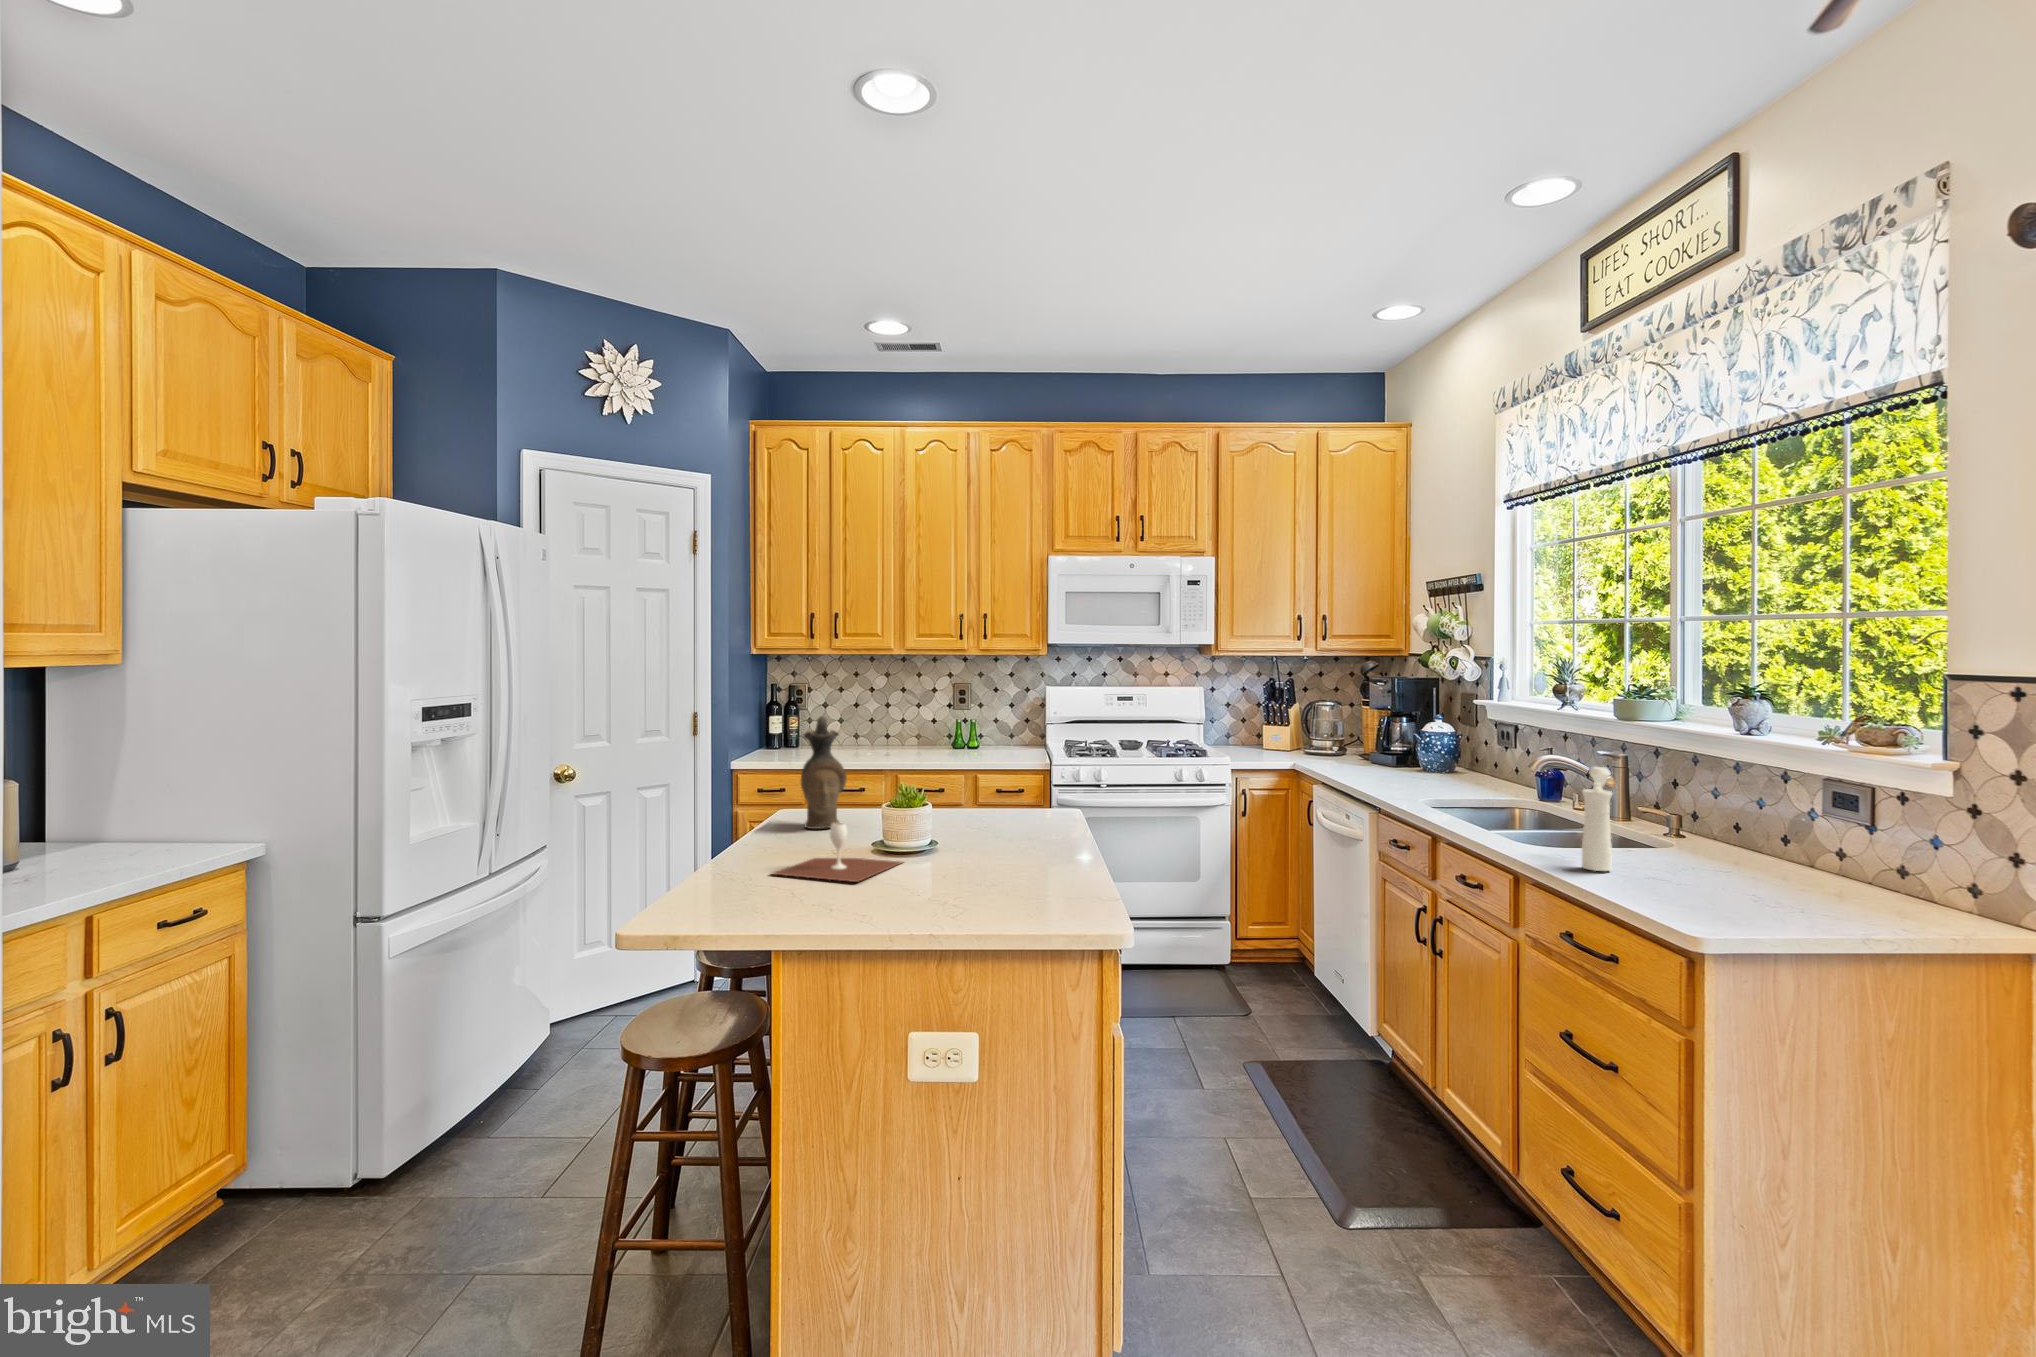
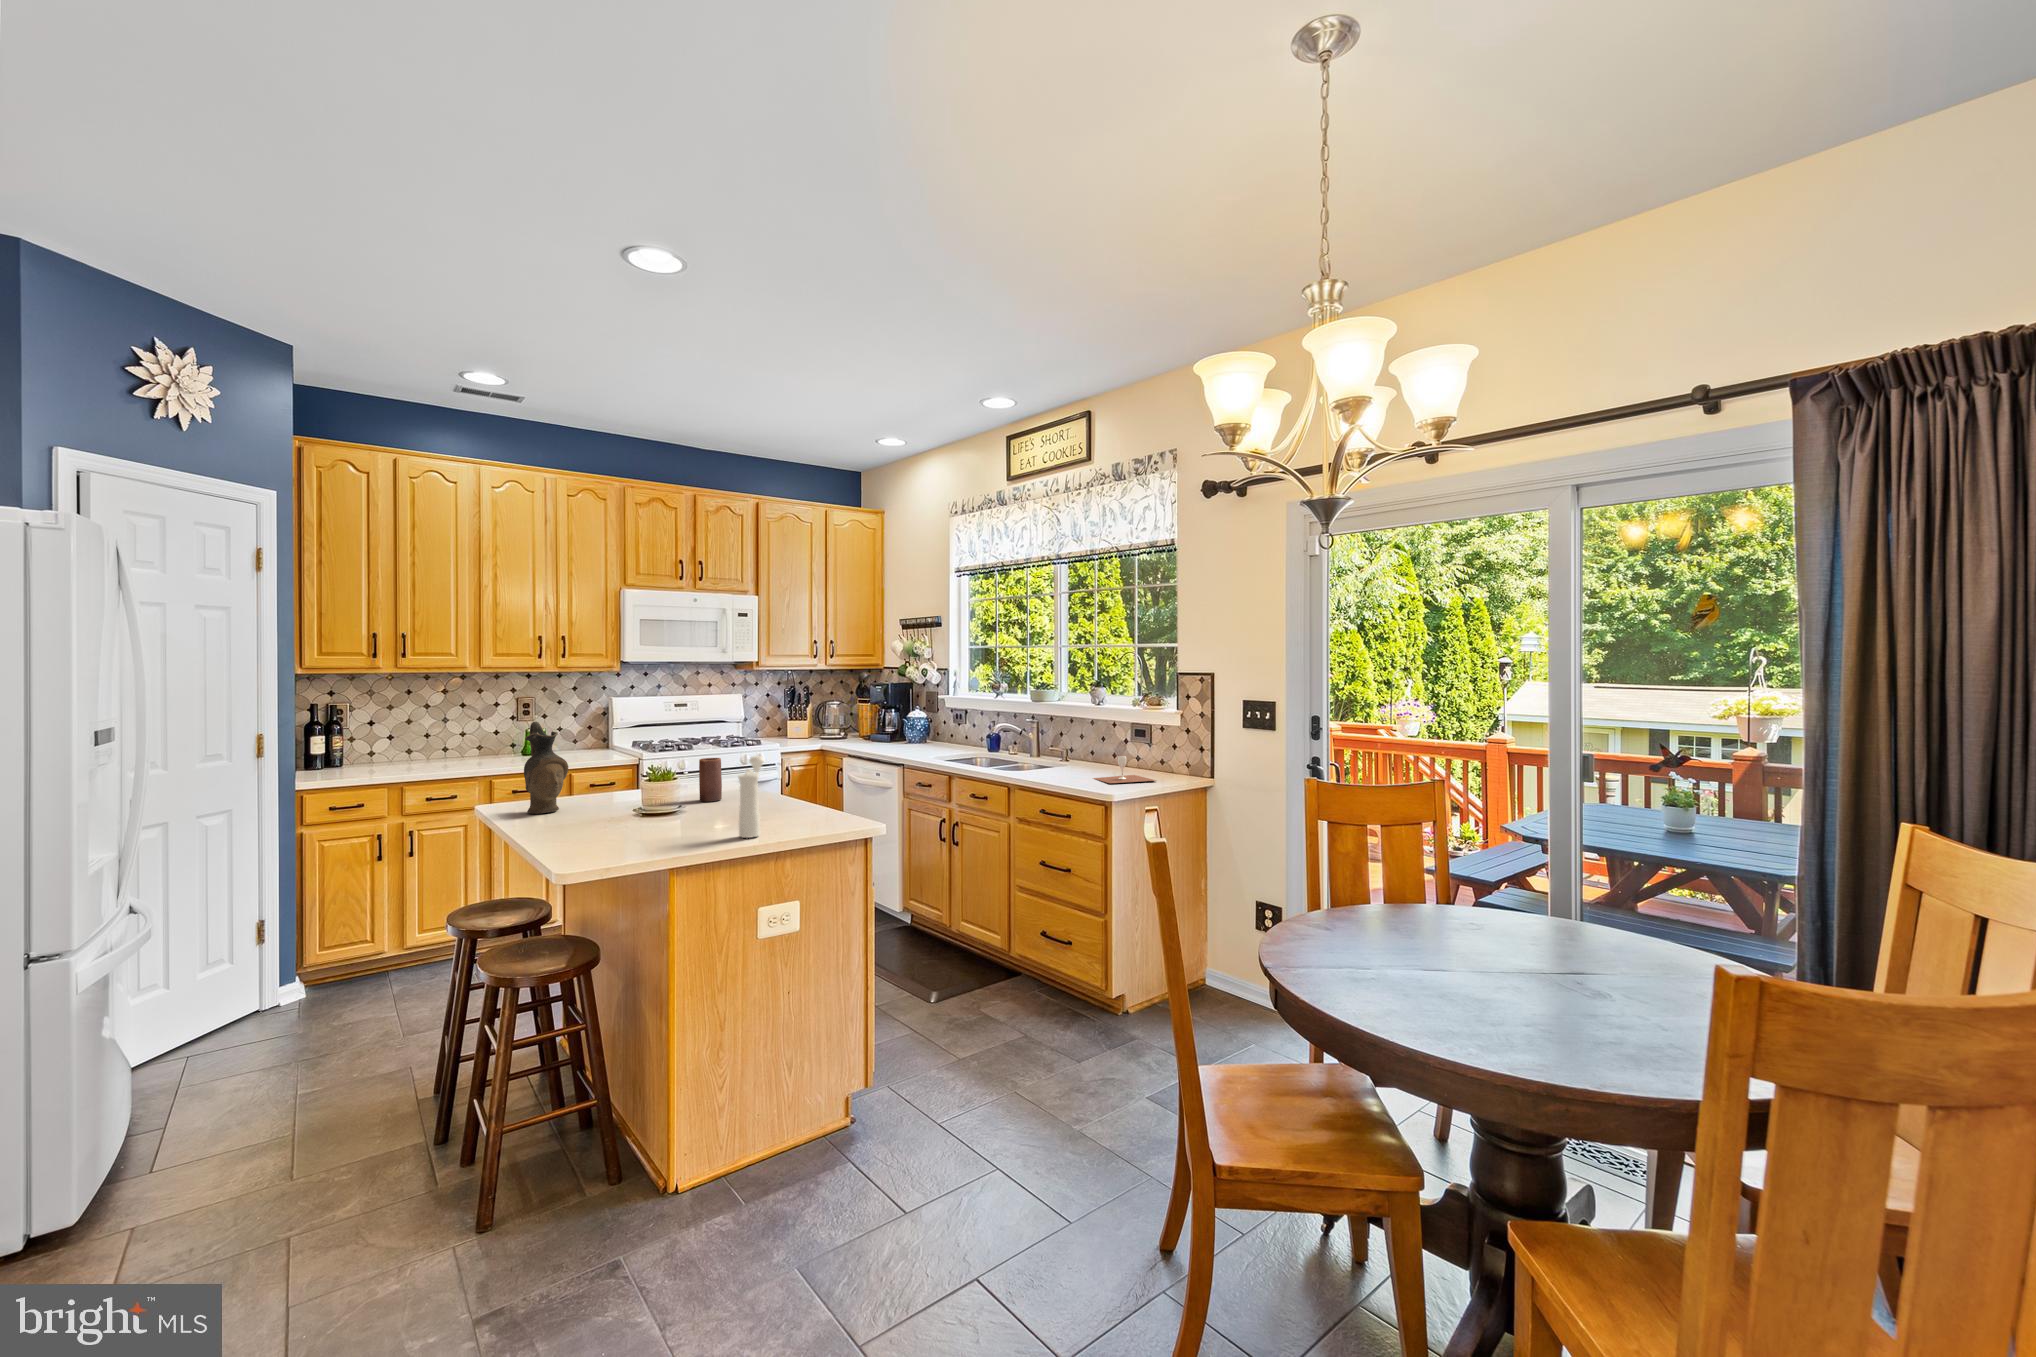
pepper mill: present [1582,767,1612,871] -> present [738,756,764,838]
candle: none [997,777,1025,838] -> present [699,758,722,802]
wine glass: present [773,823,901,882] -> present [1093,756,1156,783]

